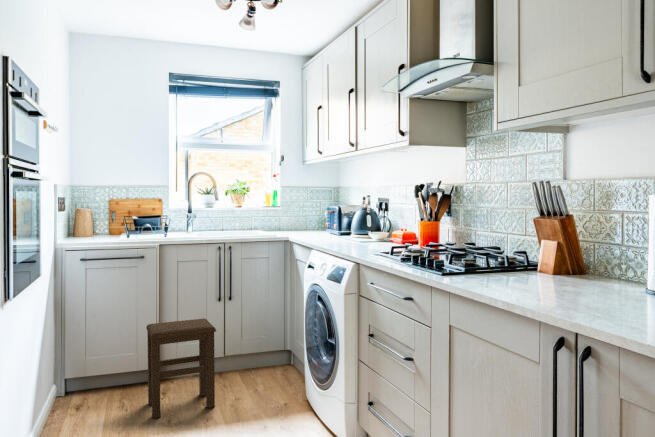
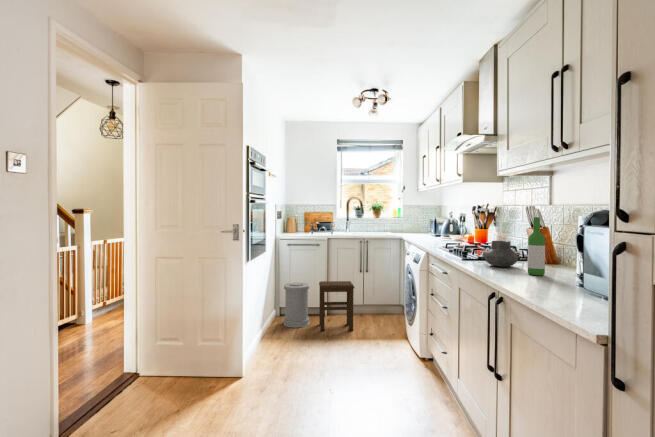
wine bottle: none [595,194,627,302] -> present [528,217,545,276]
vase: none [496,240,555,287] -> present [484,241,518,267]
trash can: none [72,329,128,419] -> present [284,282,310,328]

